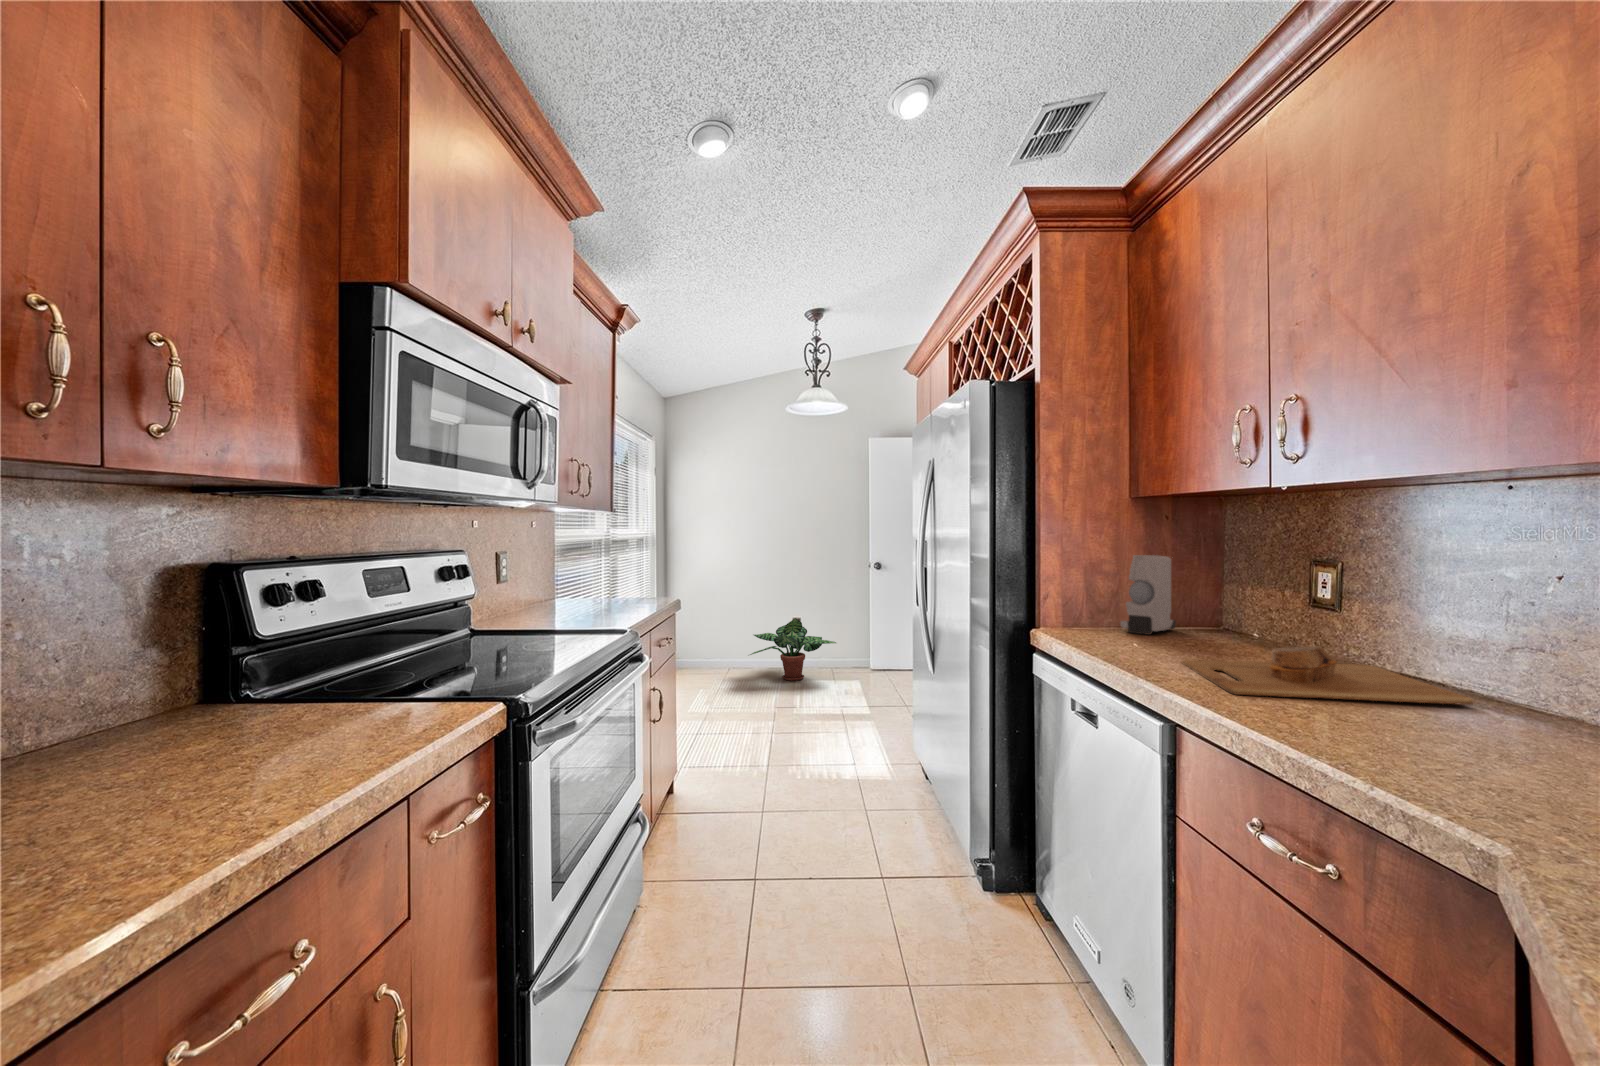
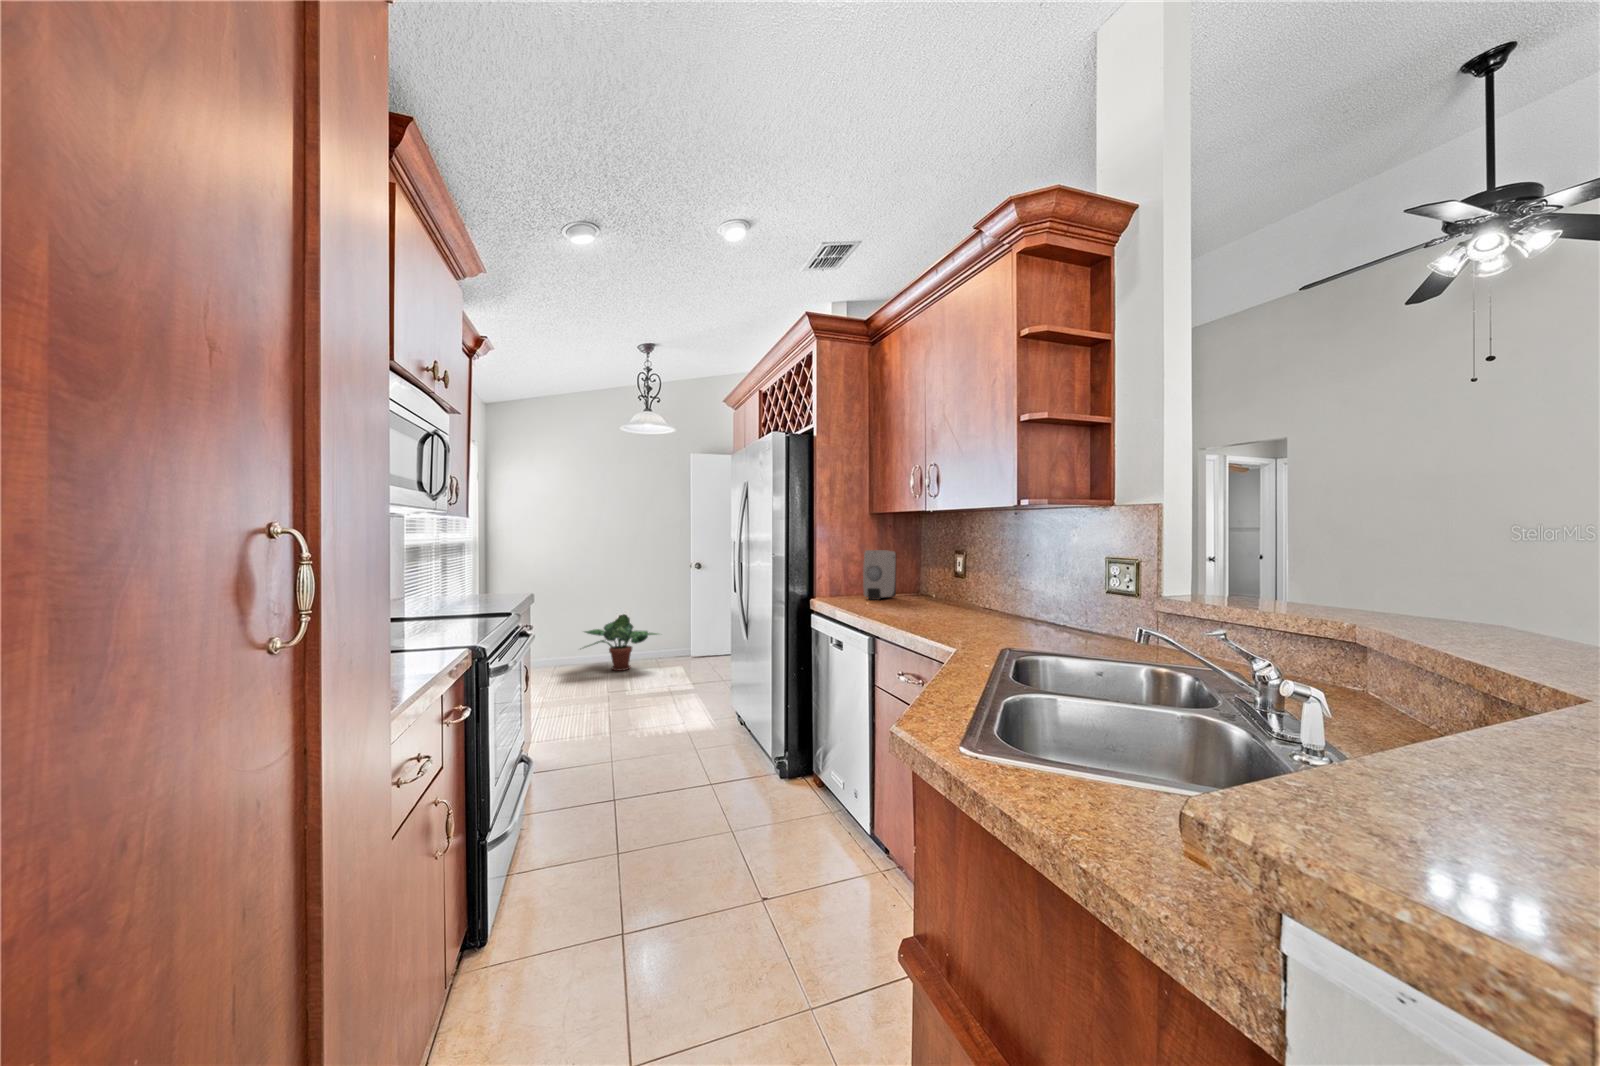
cutting board: present [1182,647,1473,705] -> none [887,596,998,620]

